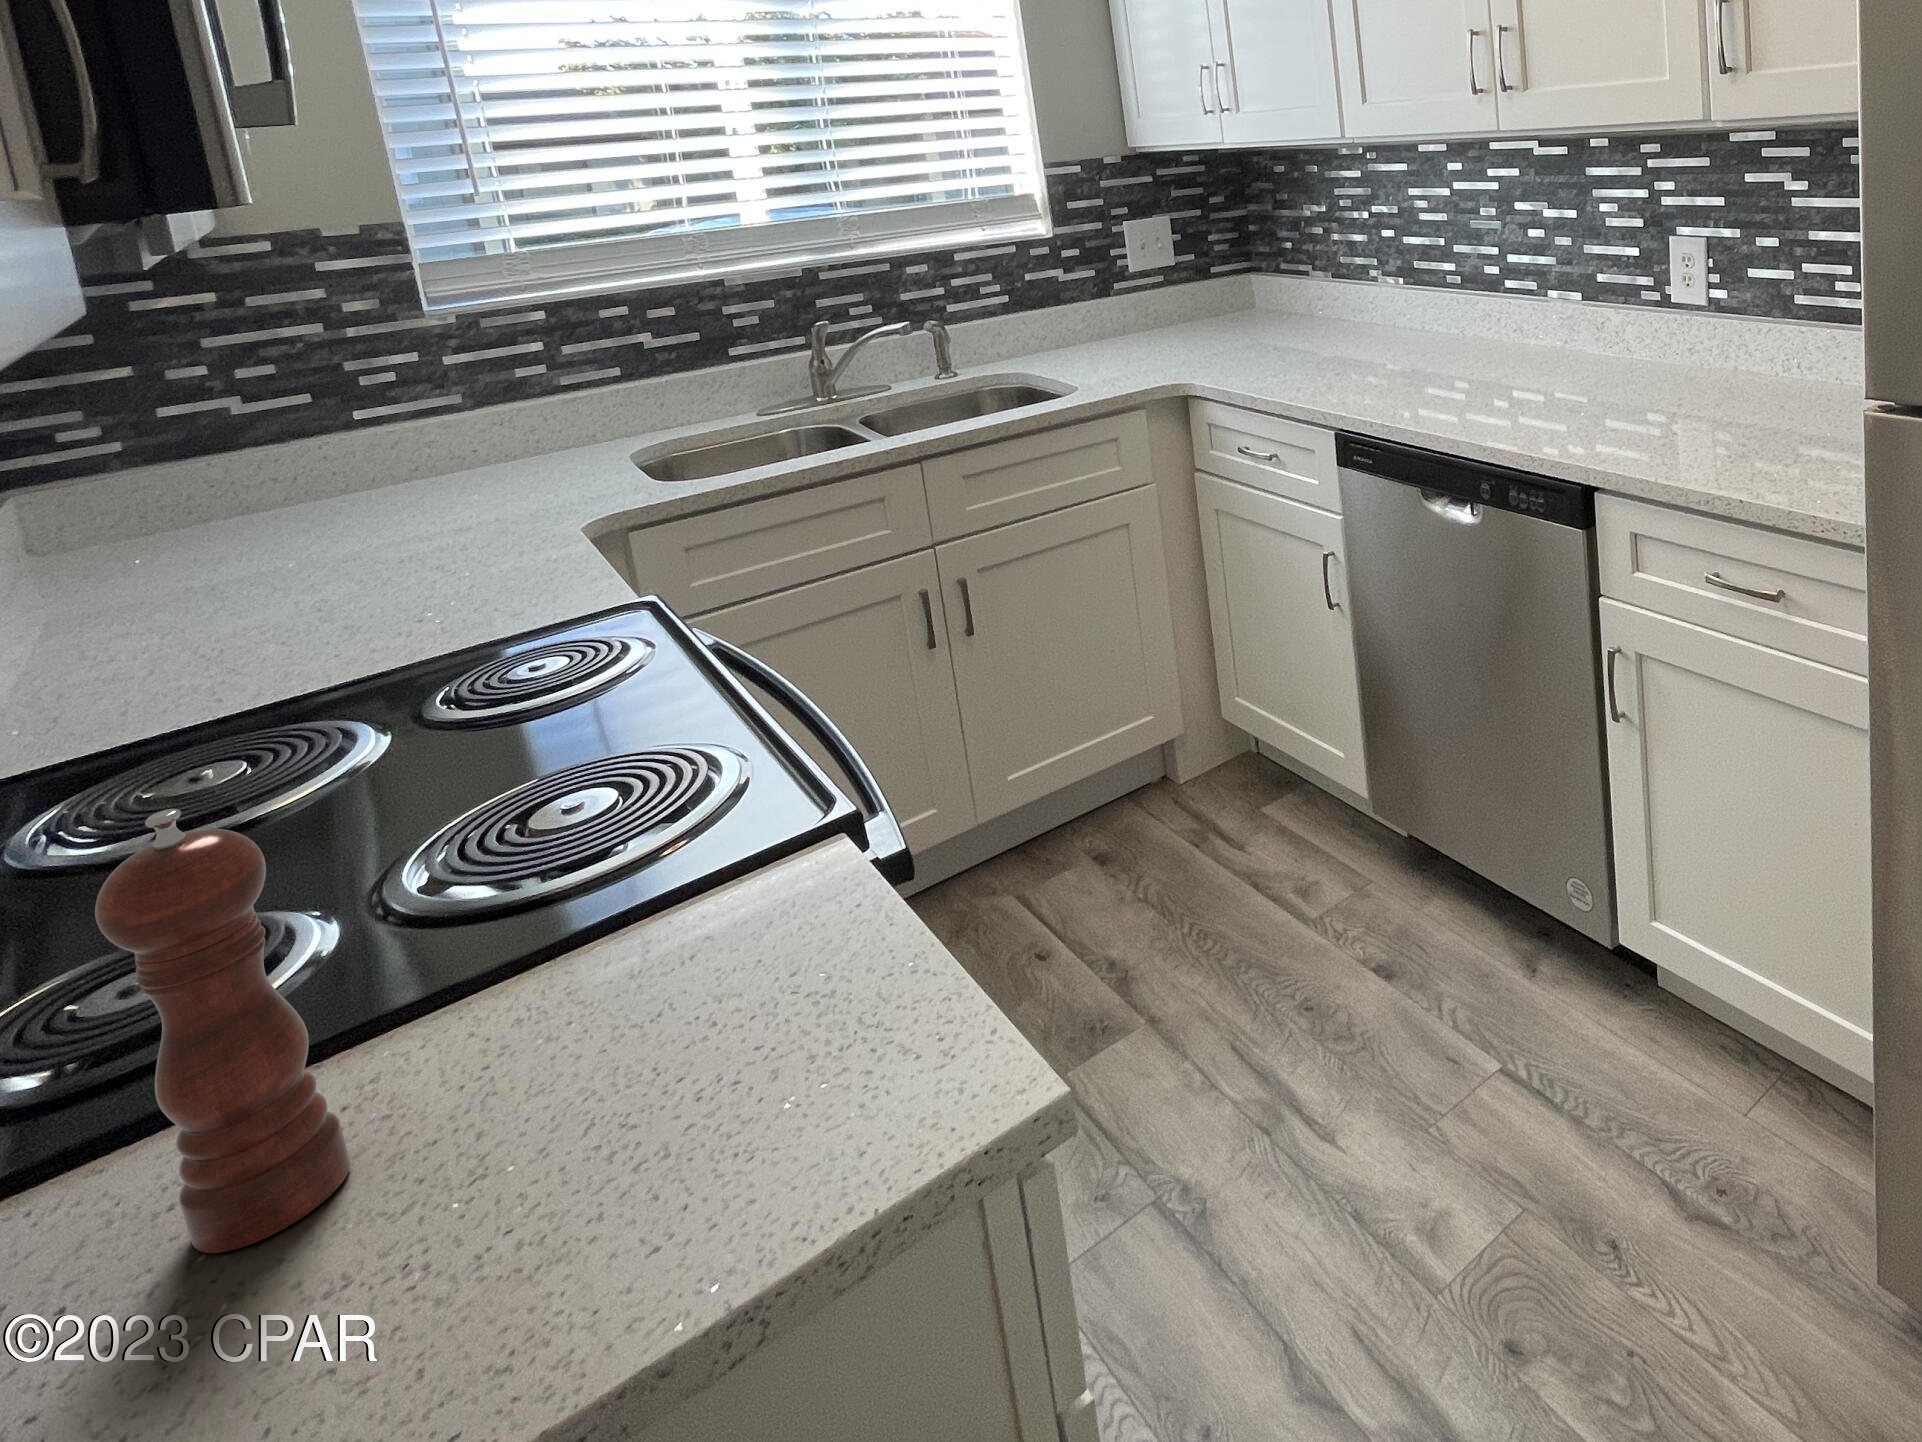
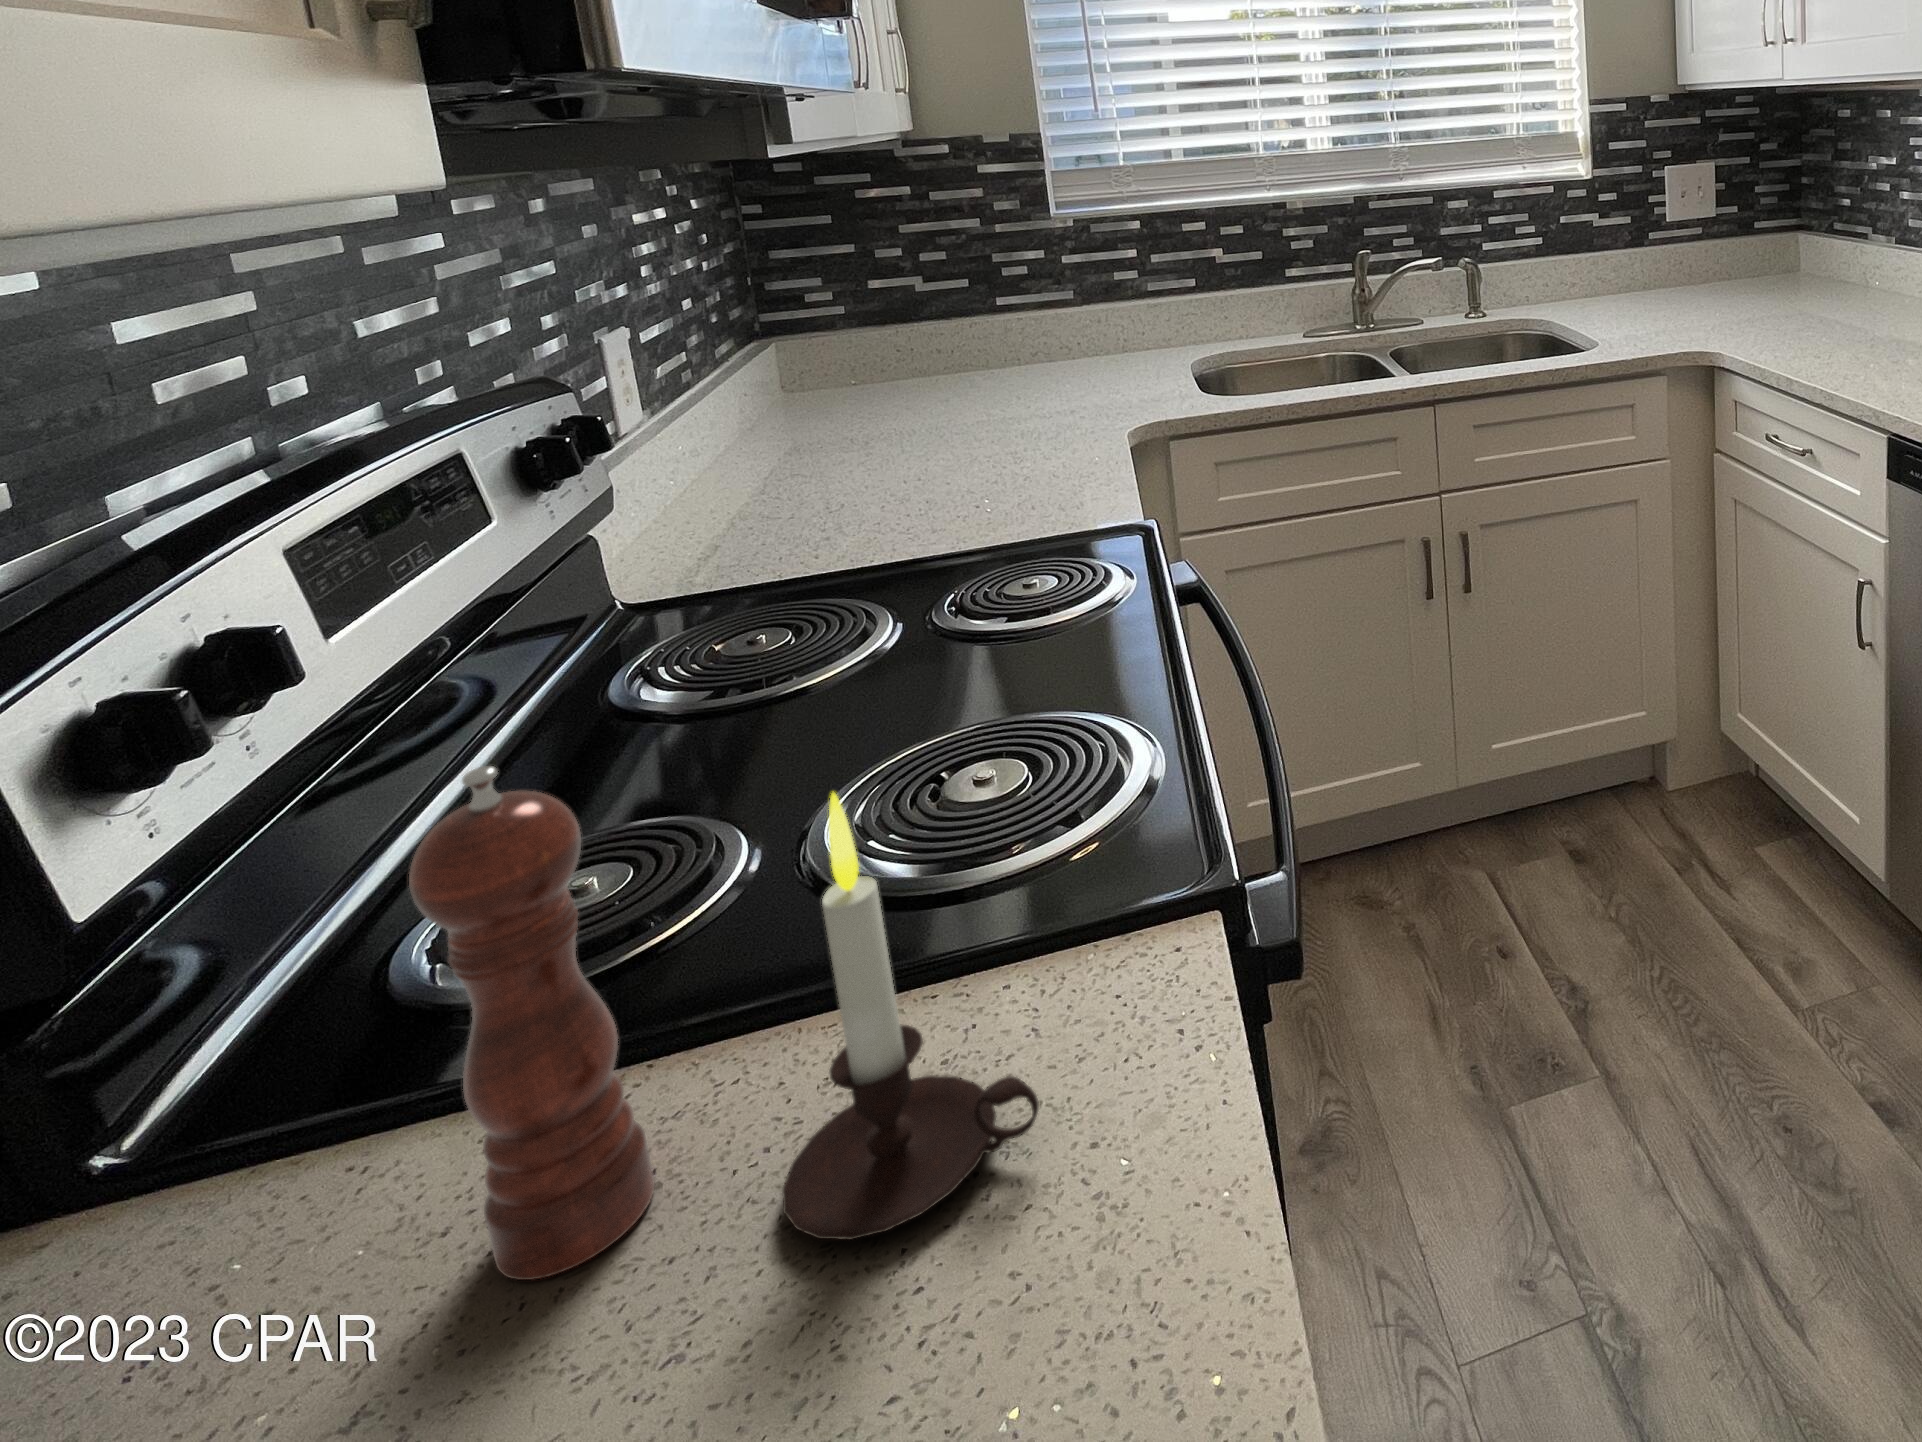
candle: none [495,768,727,1123] -> present [782,793,1039,1240]

